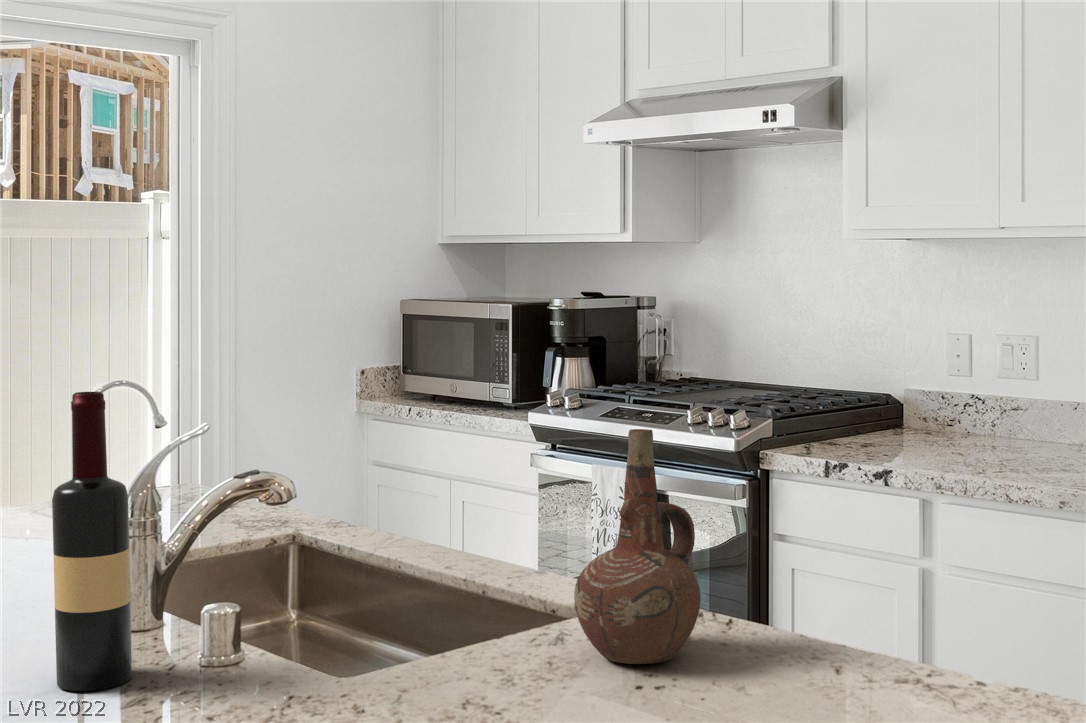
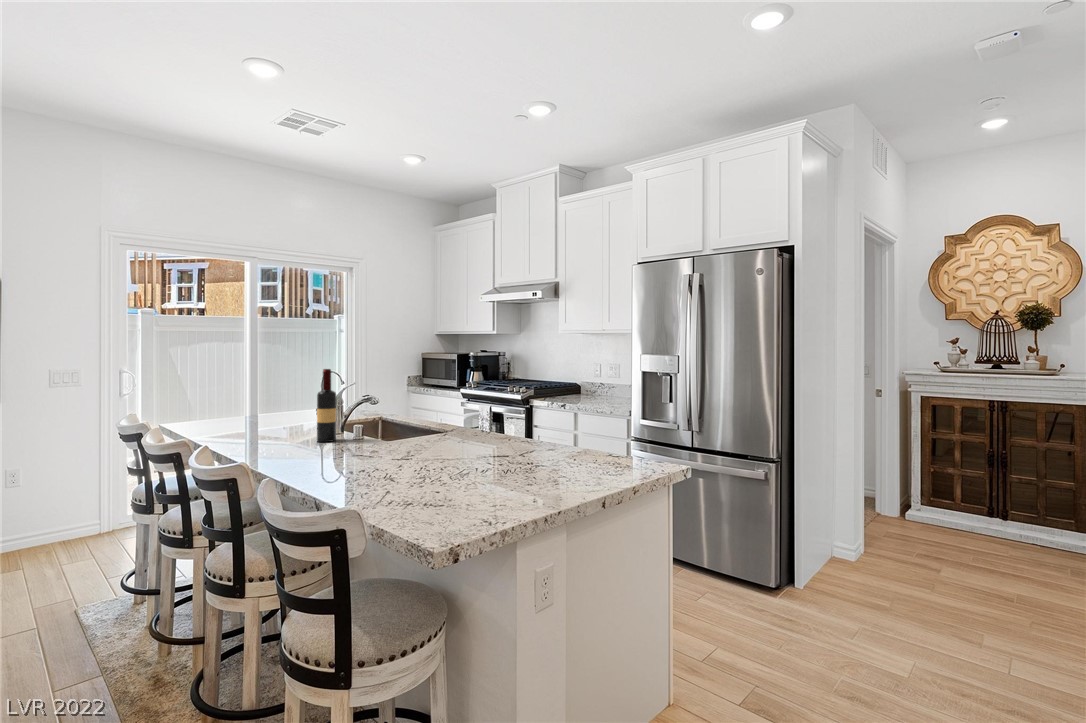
ceramic pitcher: present [574,429,701,664] -> none [450,381,481,438]

